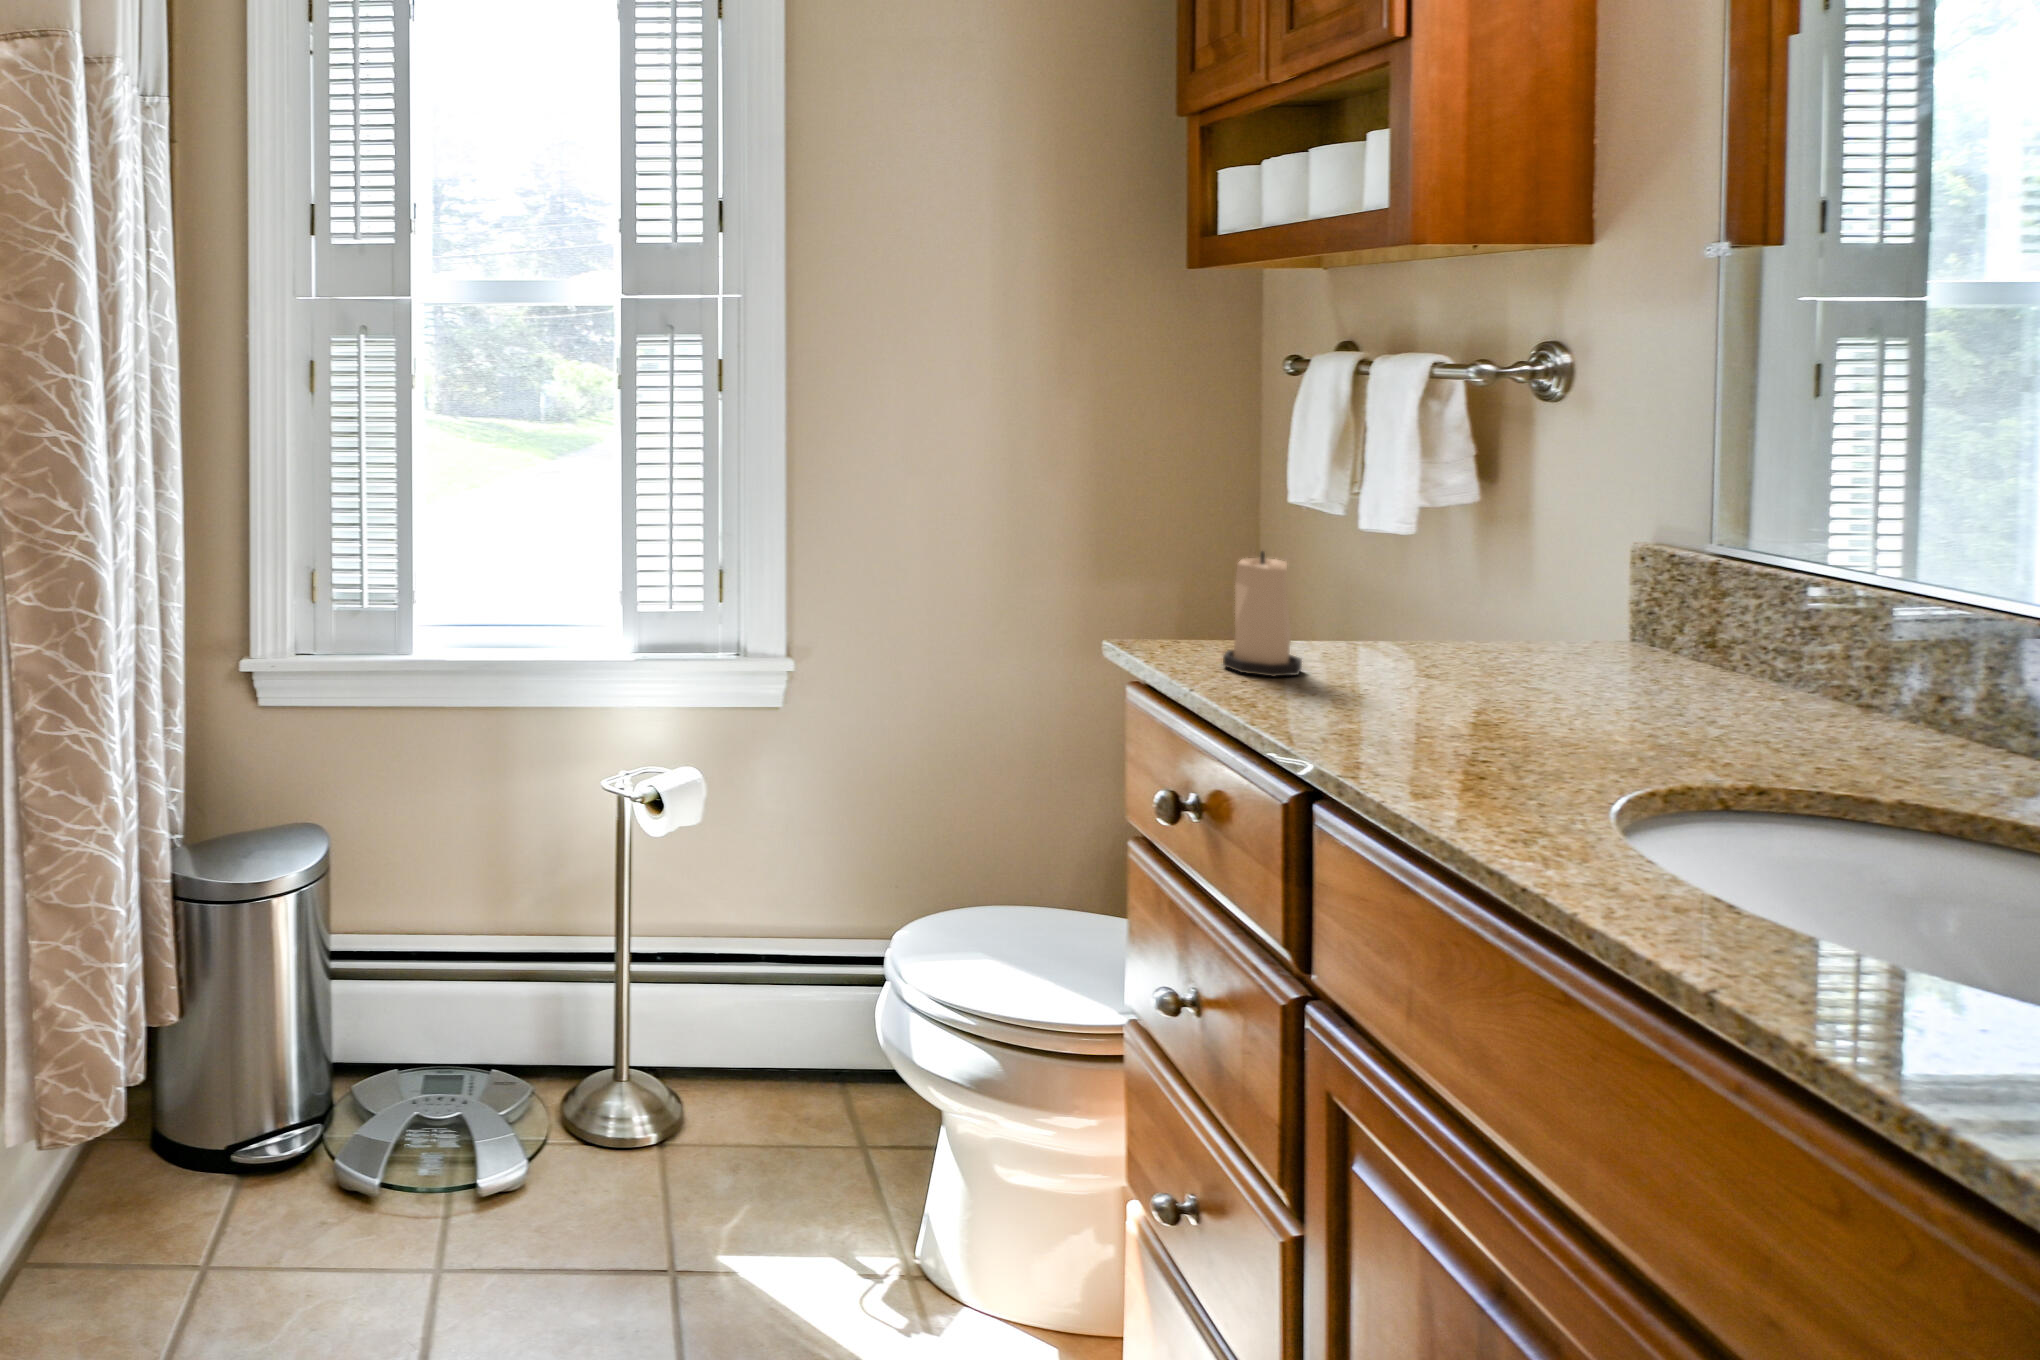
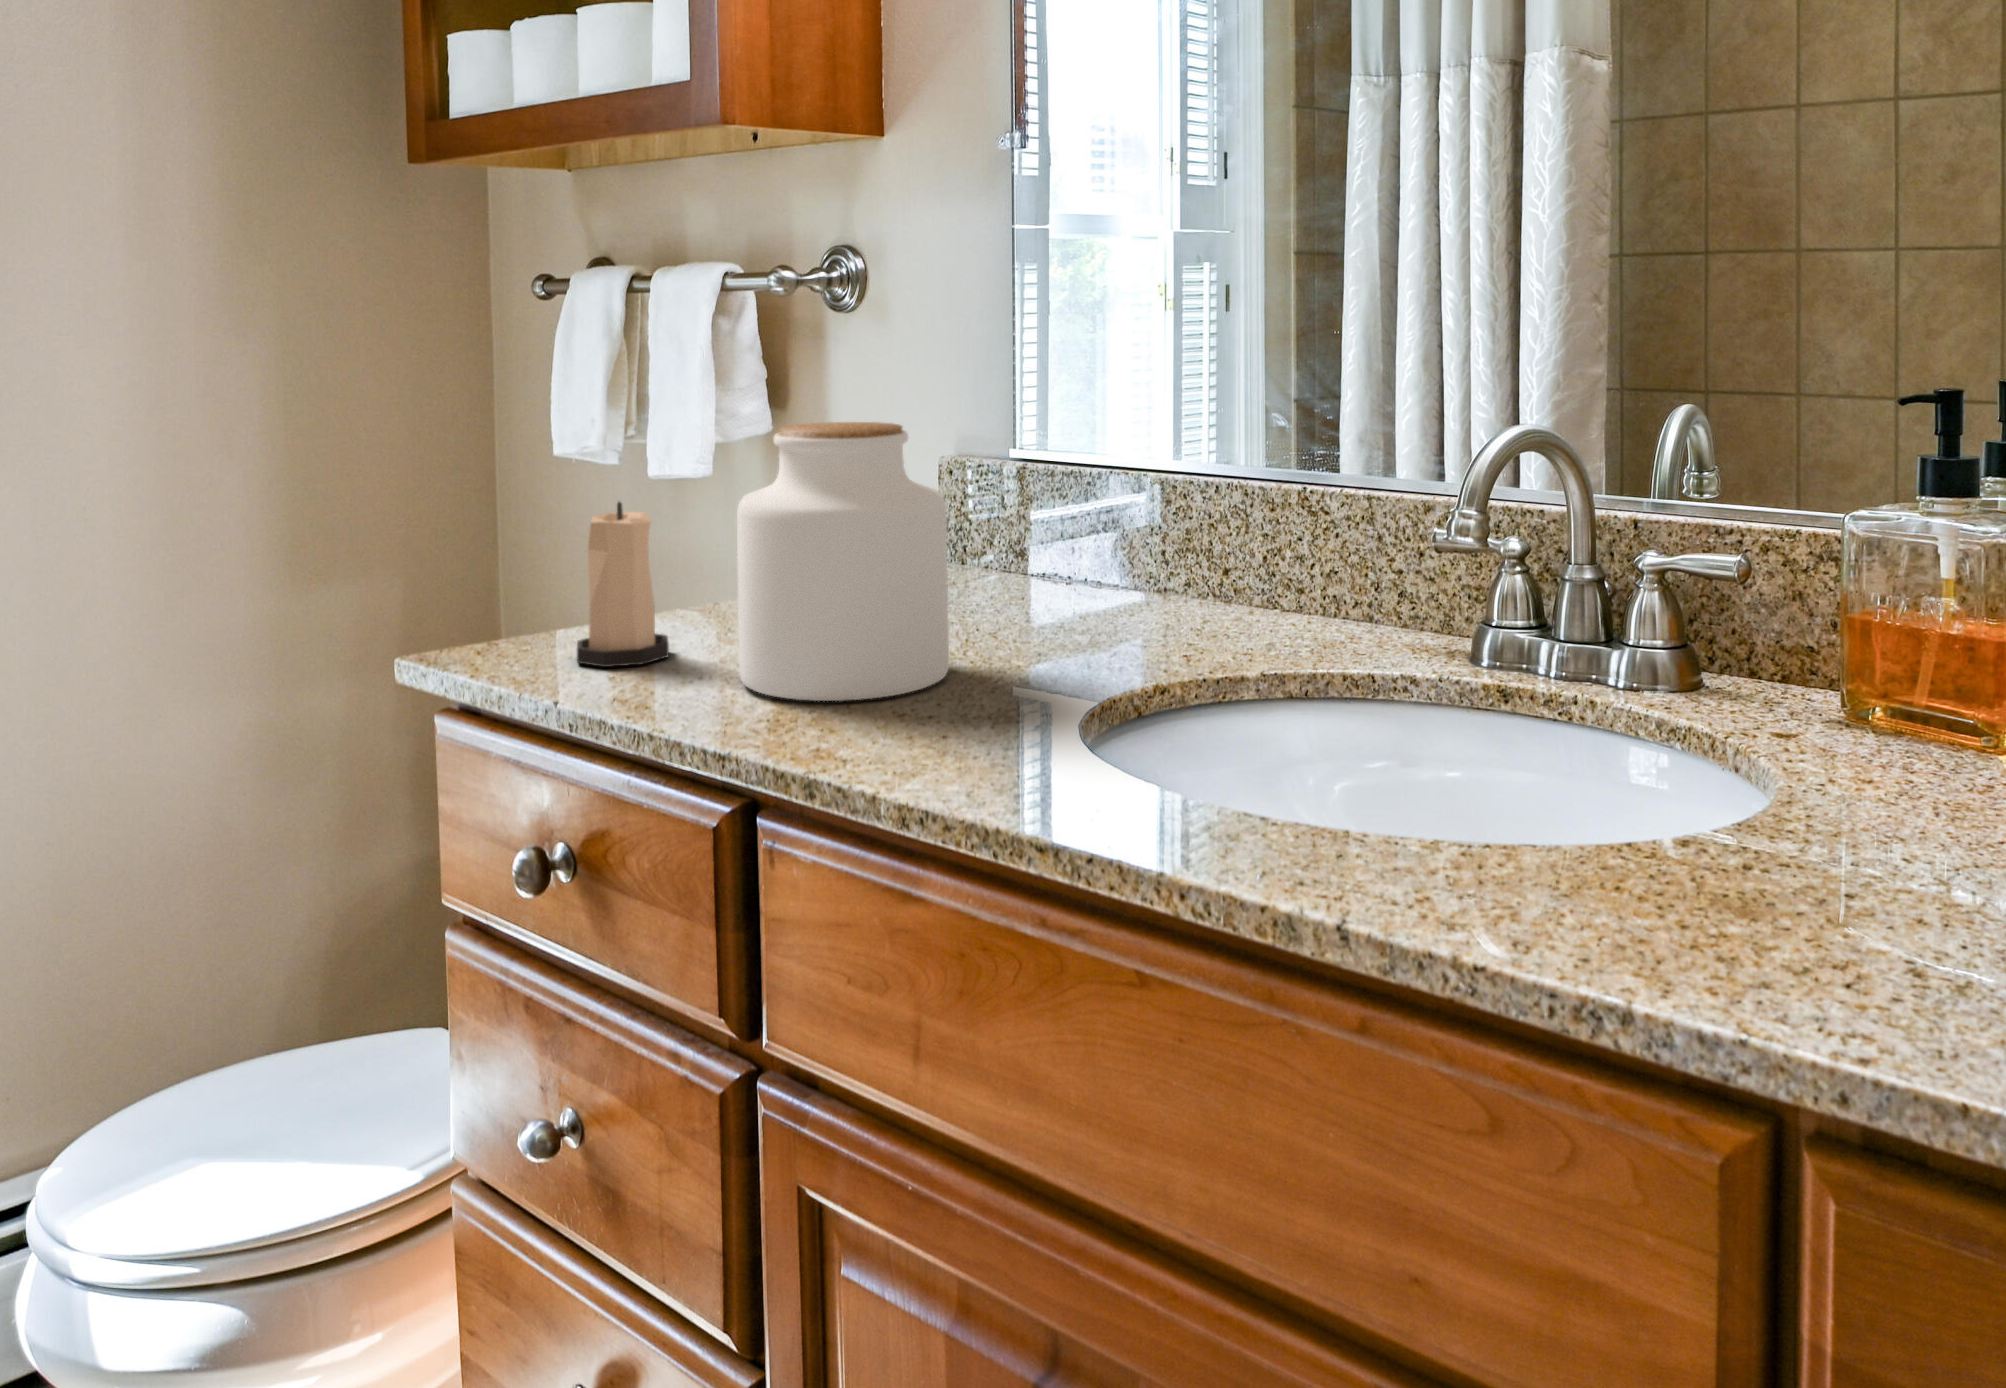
jar: none [1338,507,1541,741] -> present [737,422,949,701]

